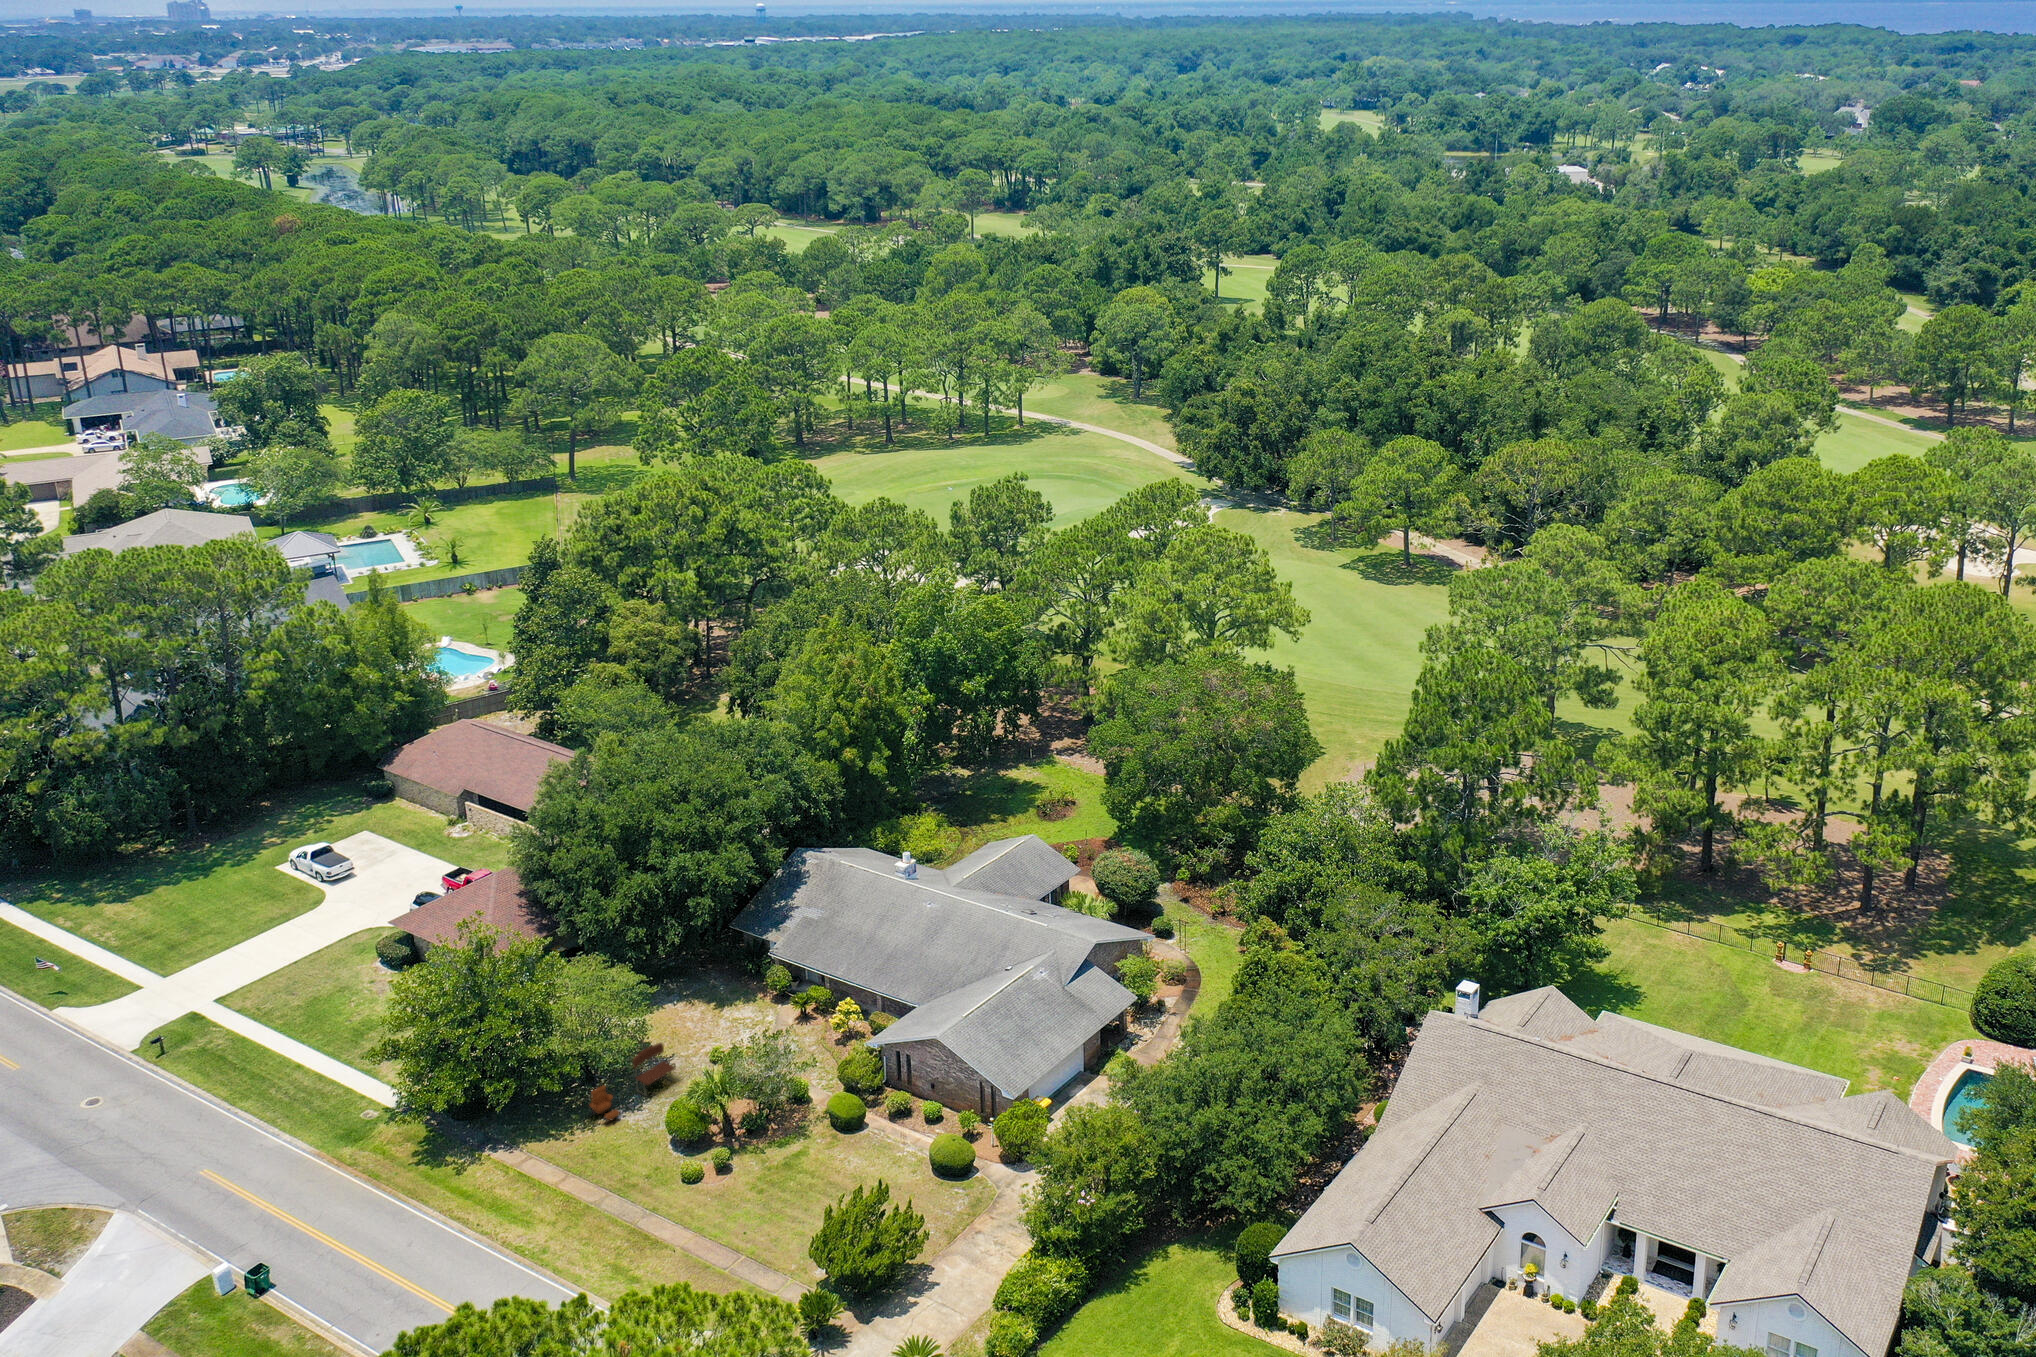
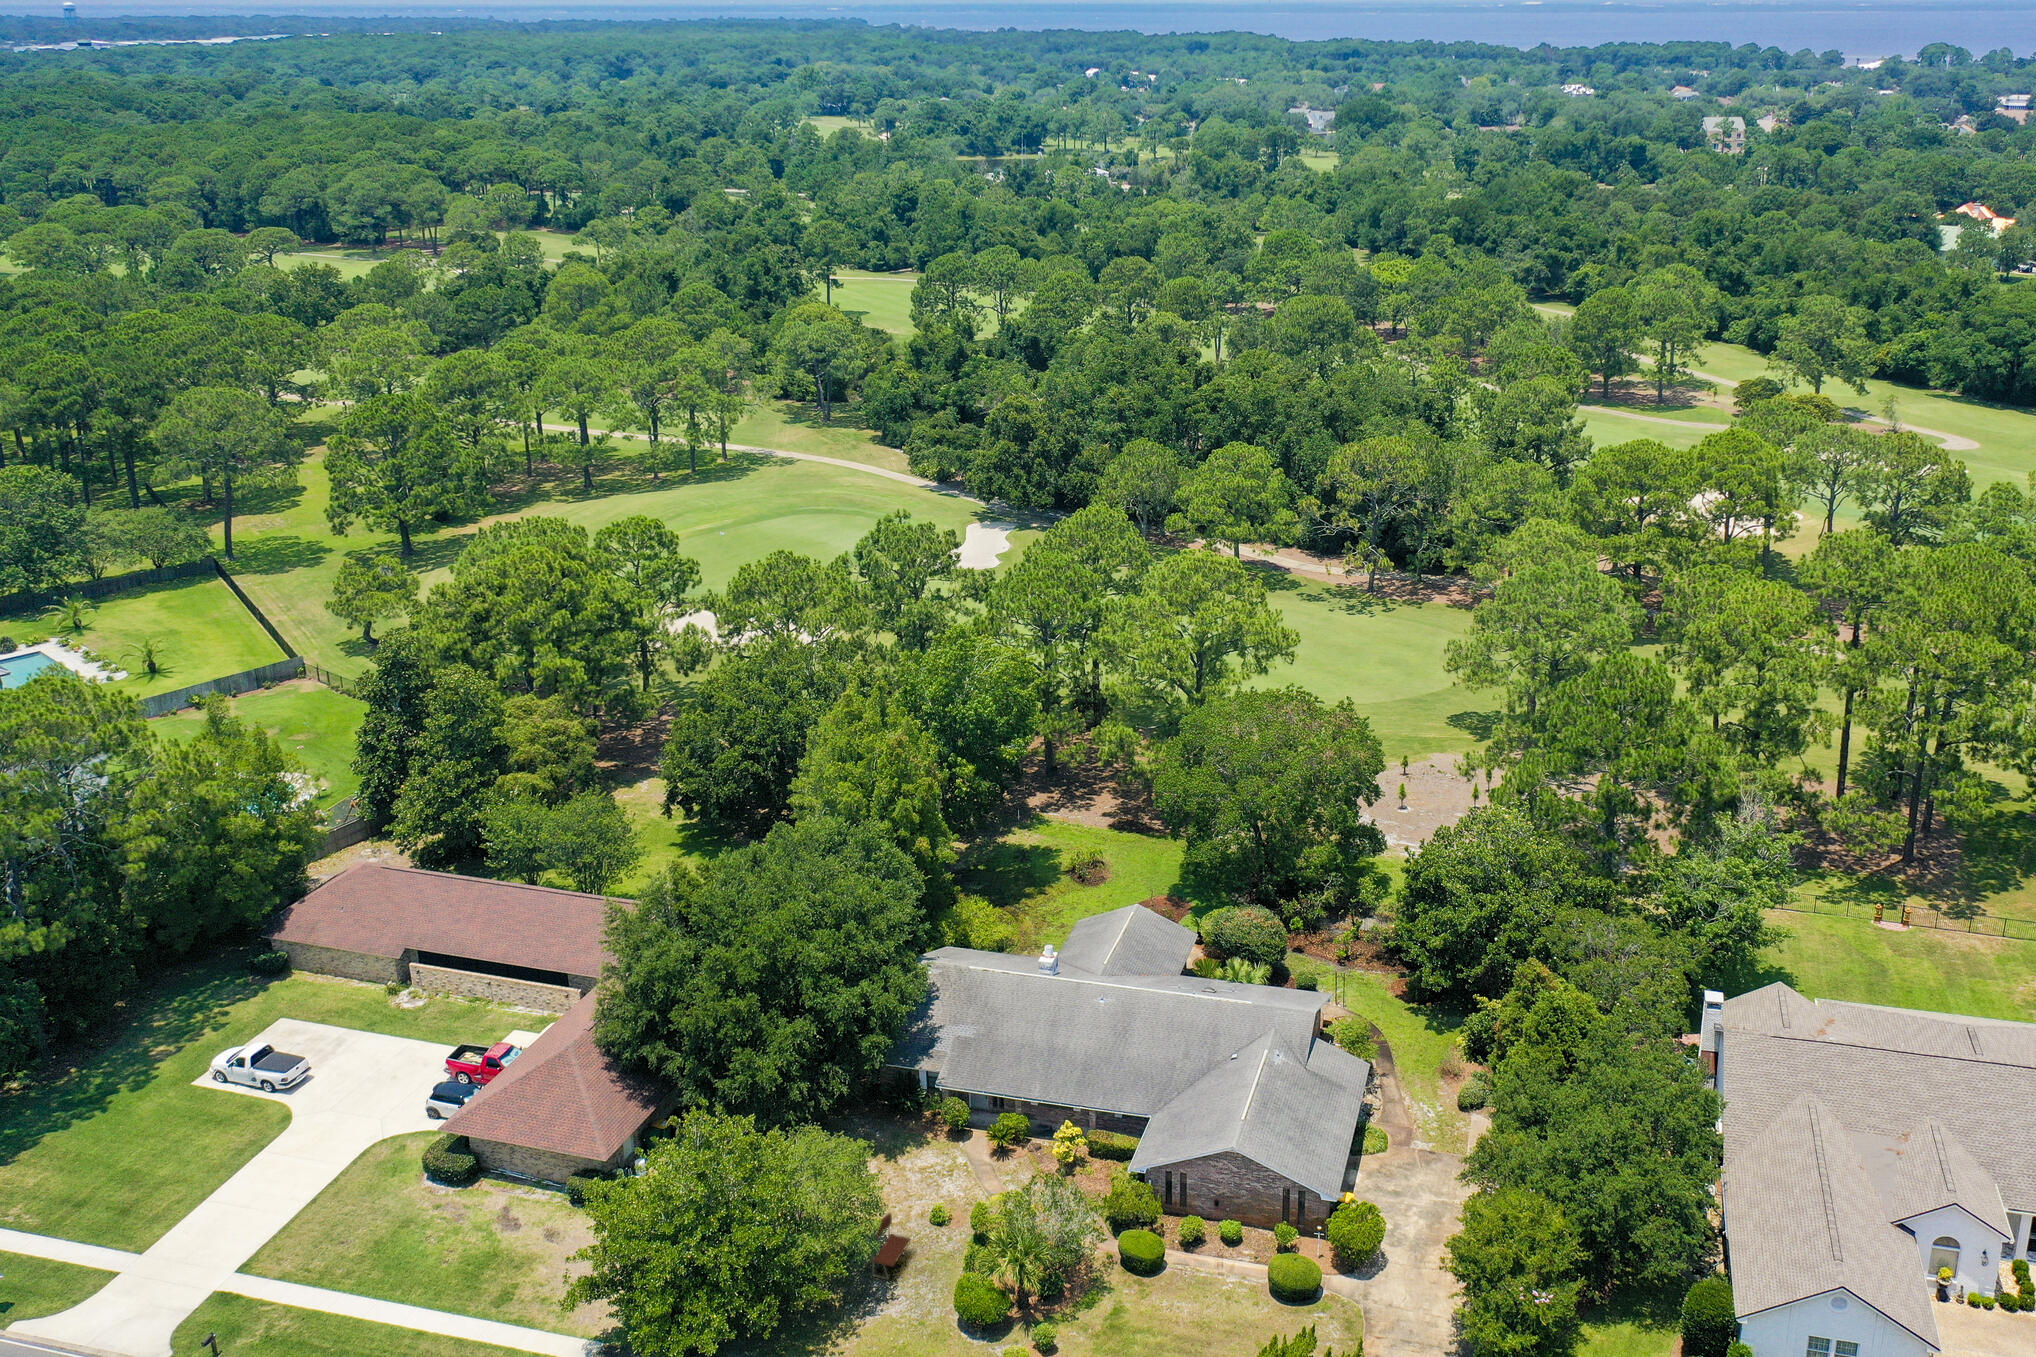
lounge chair: present [590,1085,619,1121] -> none [840,1277,879,1324]

